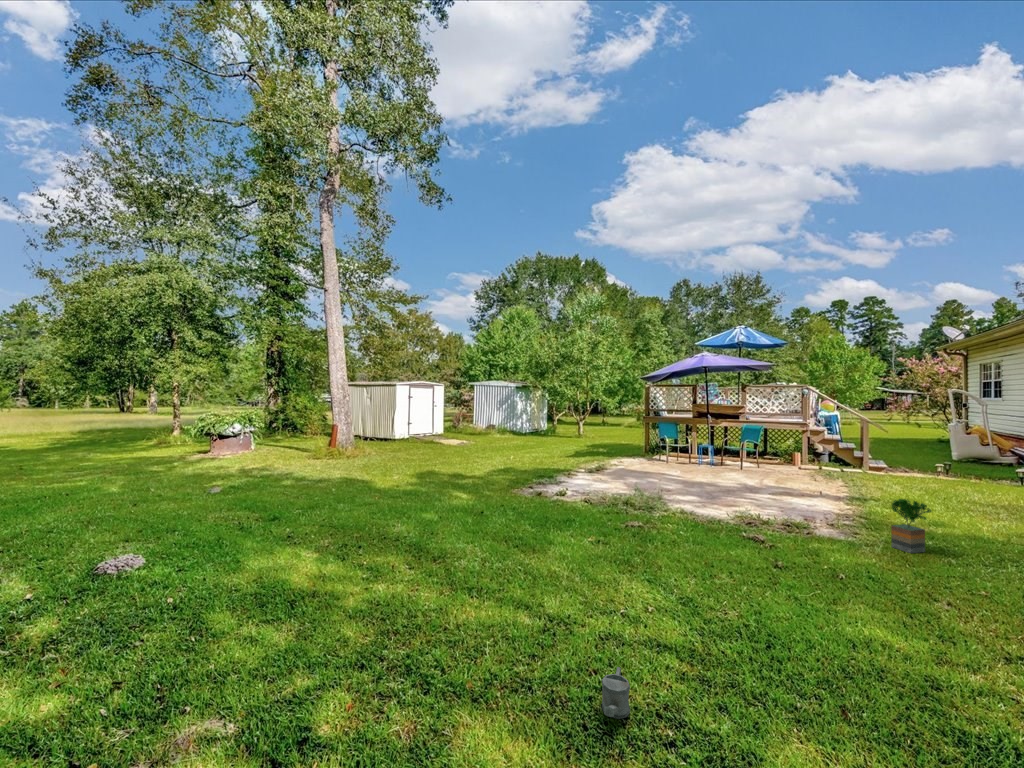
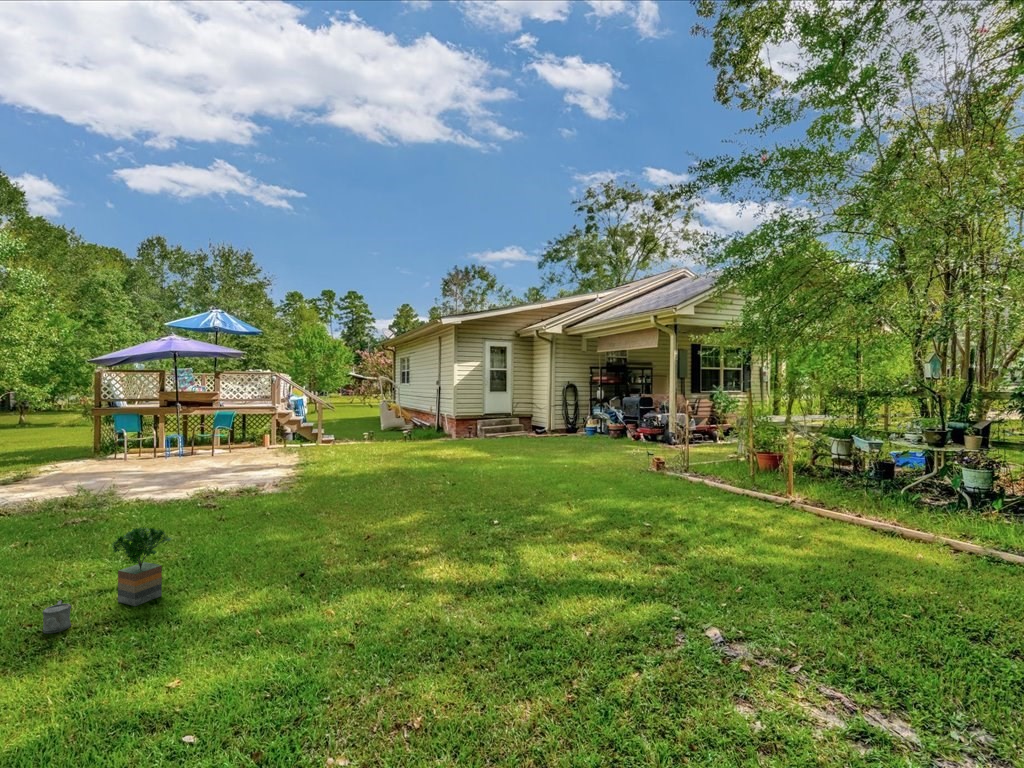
potted tree: present [891,499,931,553] -> present [112,527,171,606]

